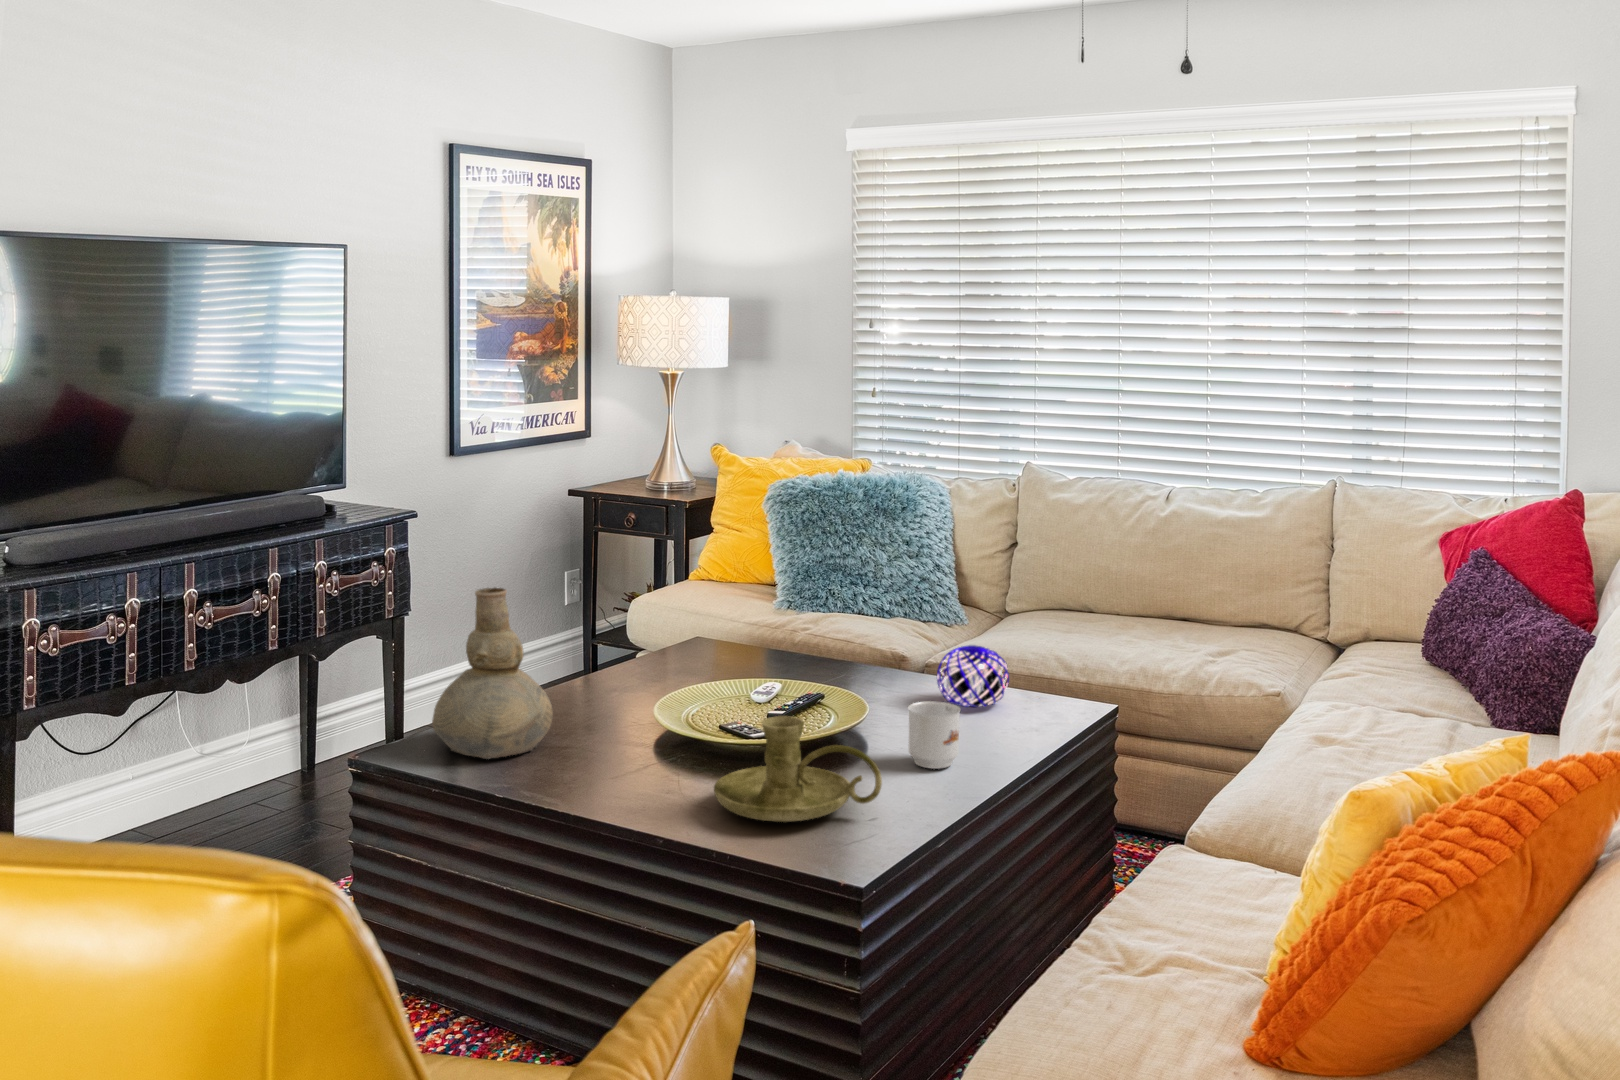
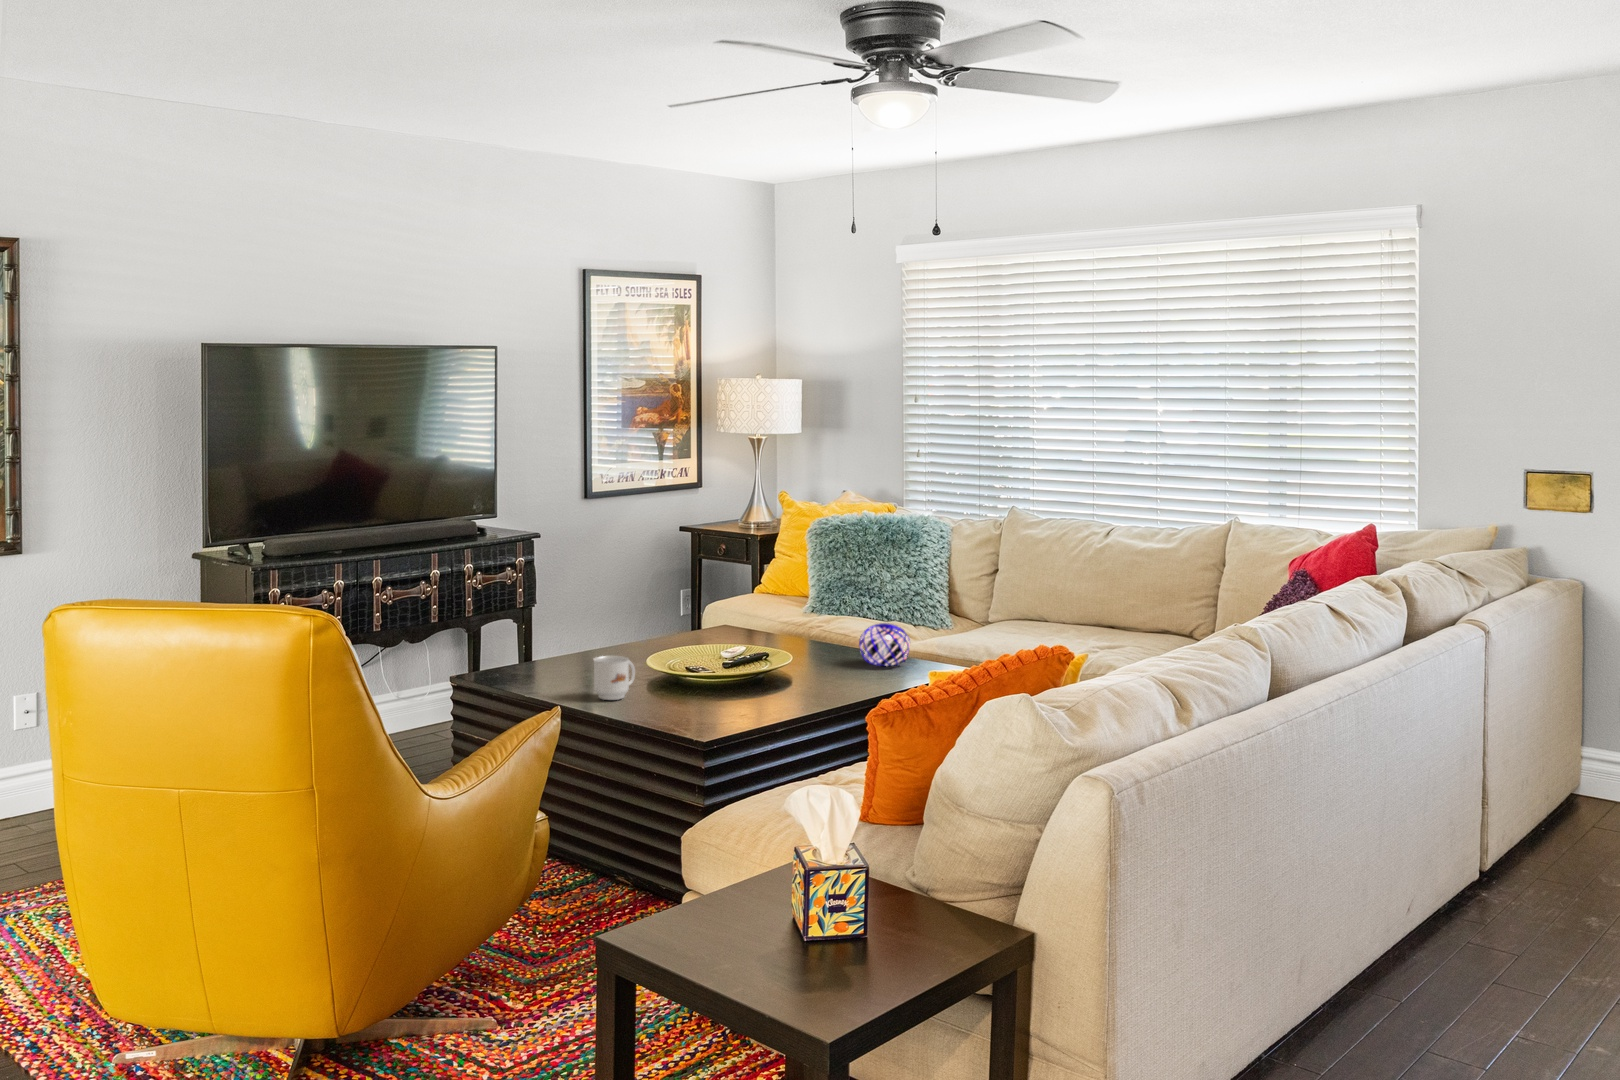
vase: present [432,588,553,759] -> none [507,569,585,679]
mug: present [908,701,961,769] -> present [594,656,635,700]
candle holder: present [714,716,882,822] -> none [661,649,765,713]

